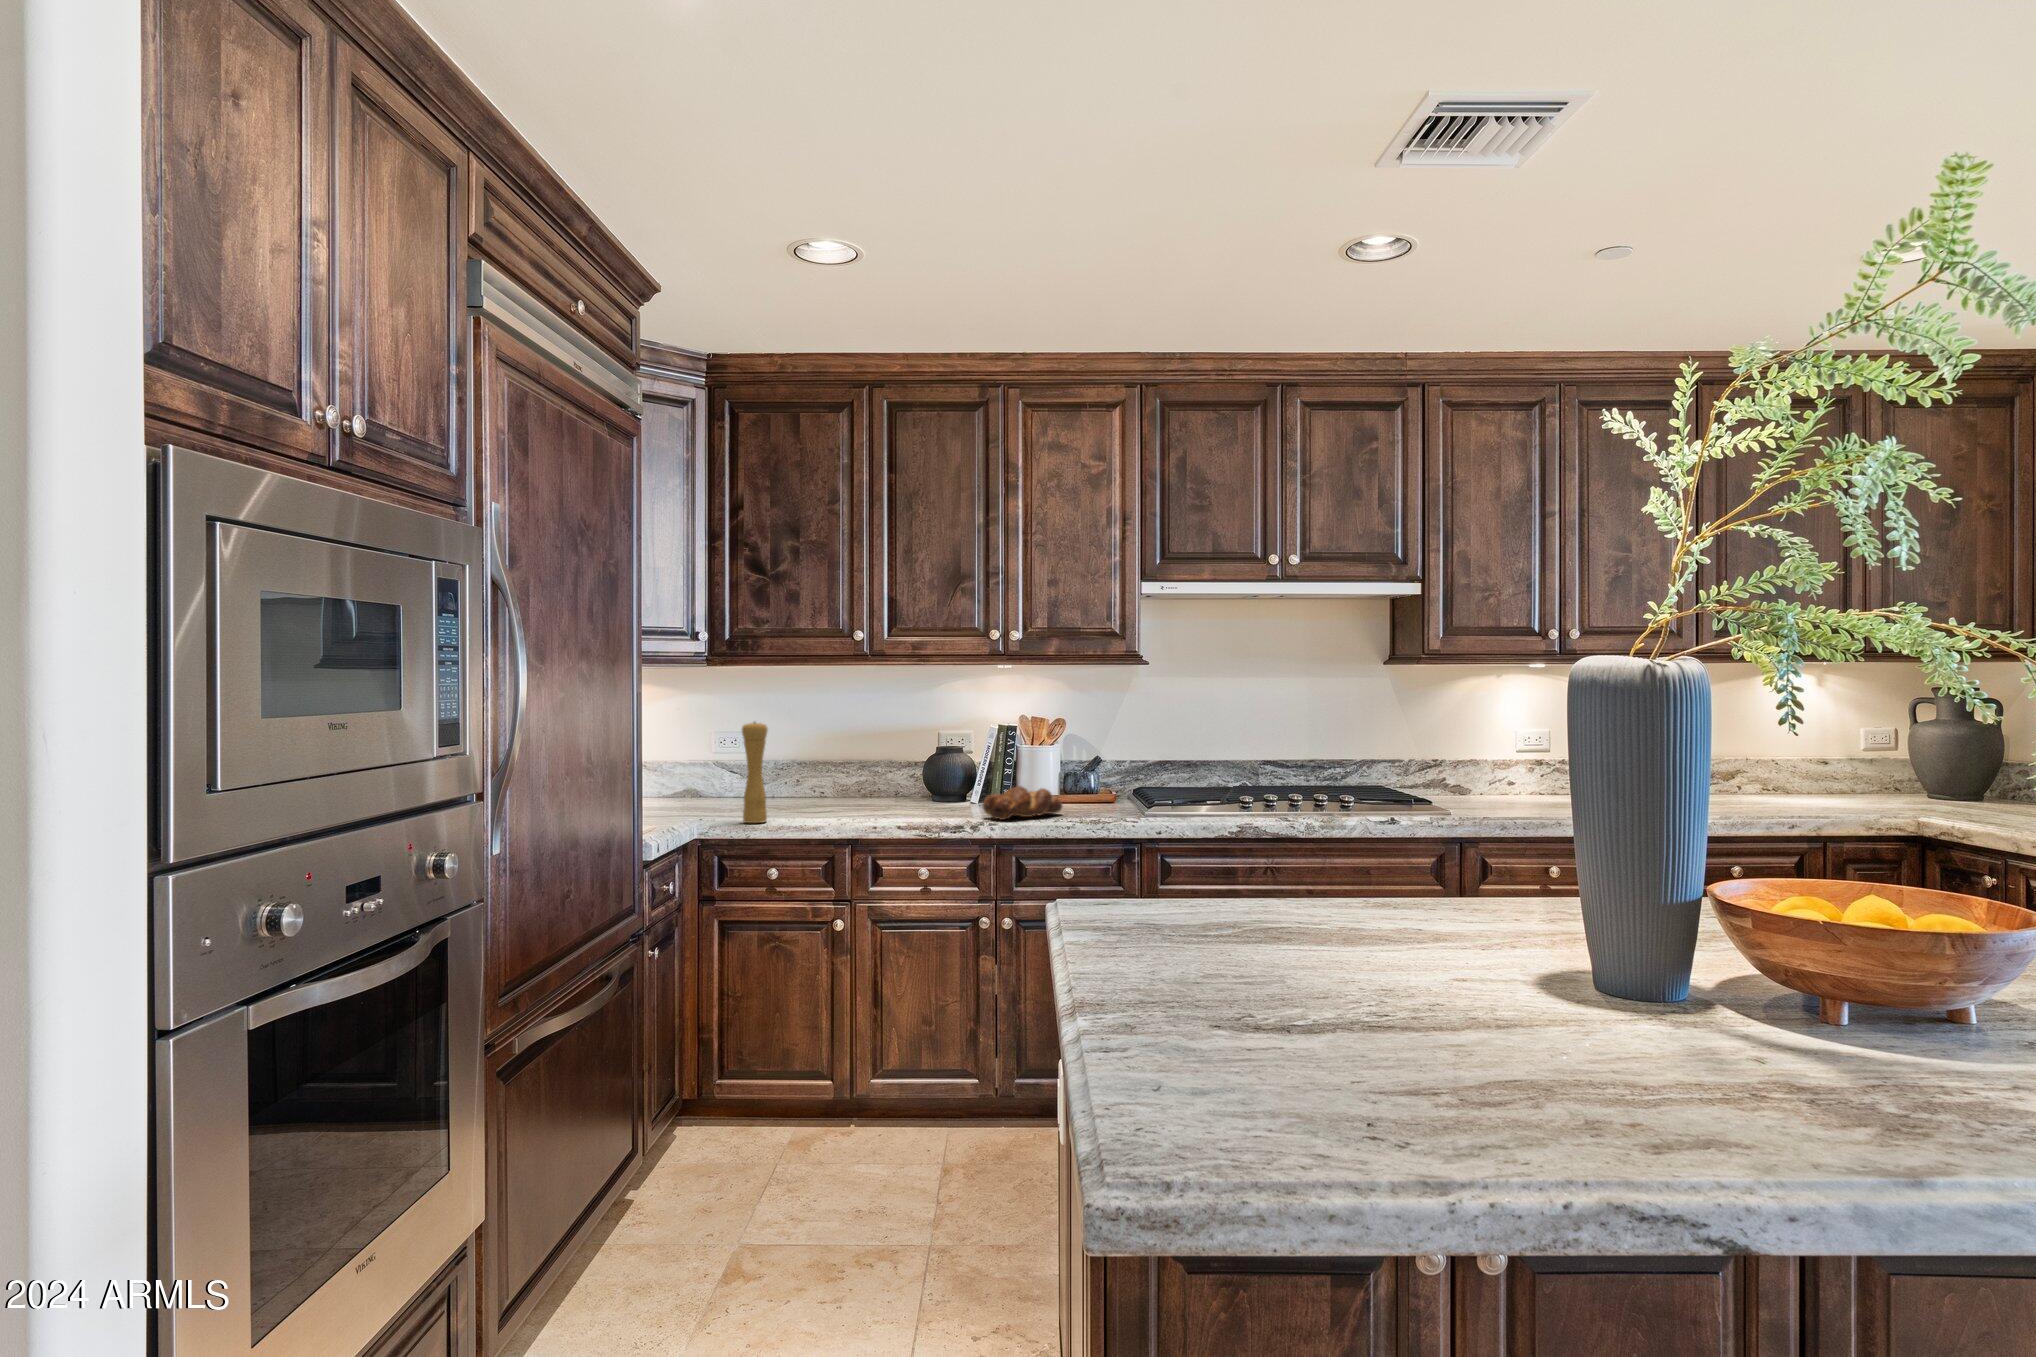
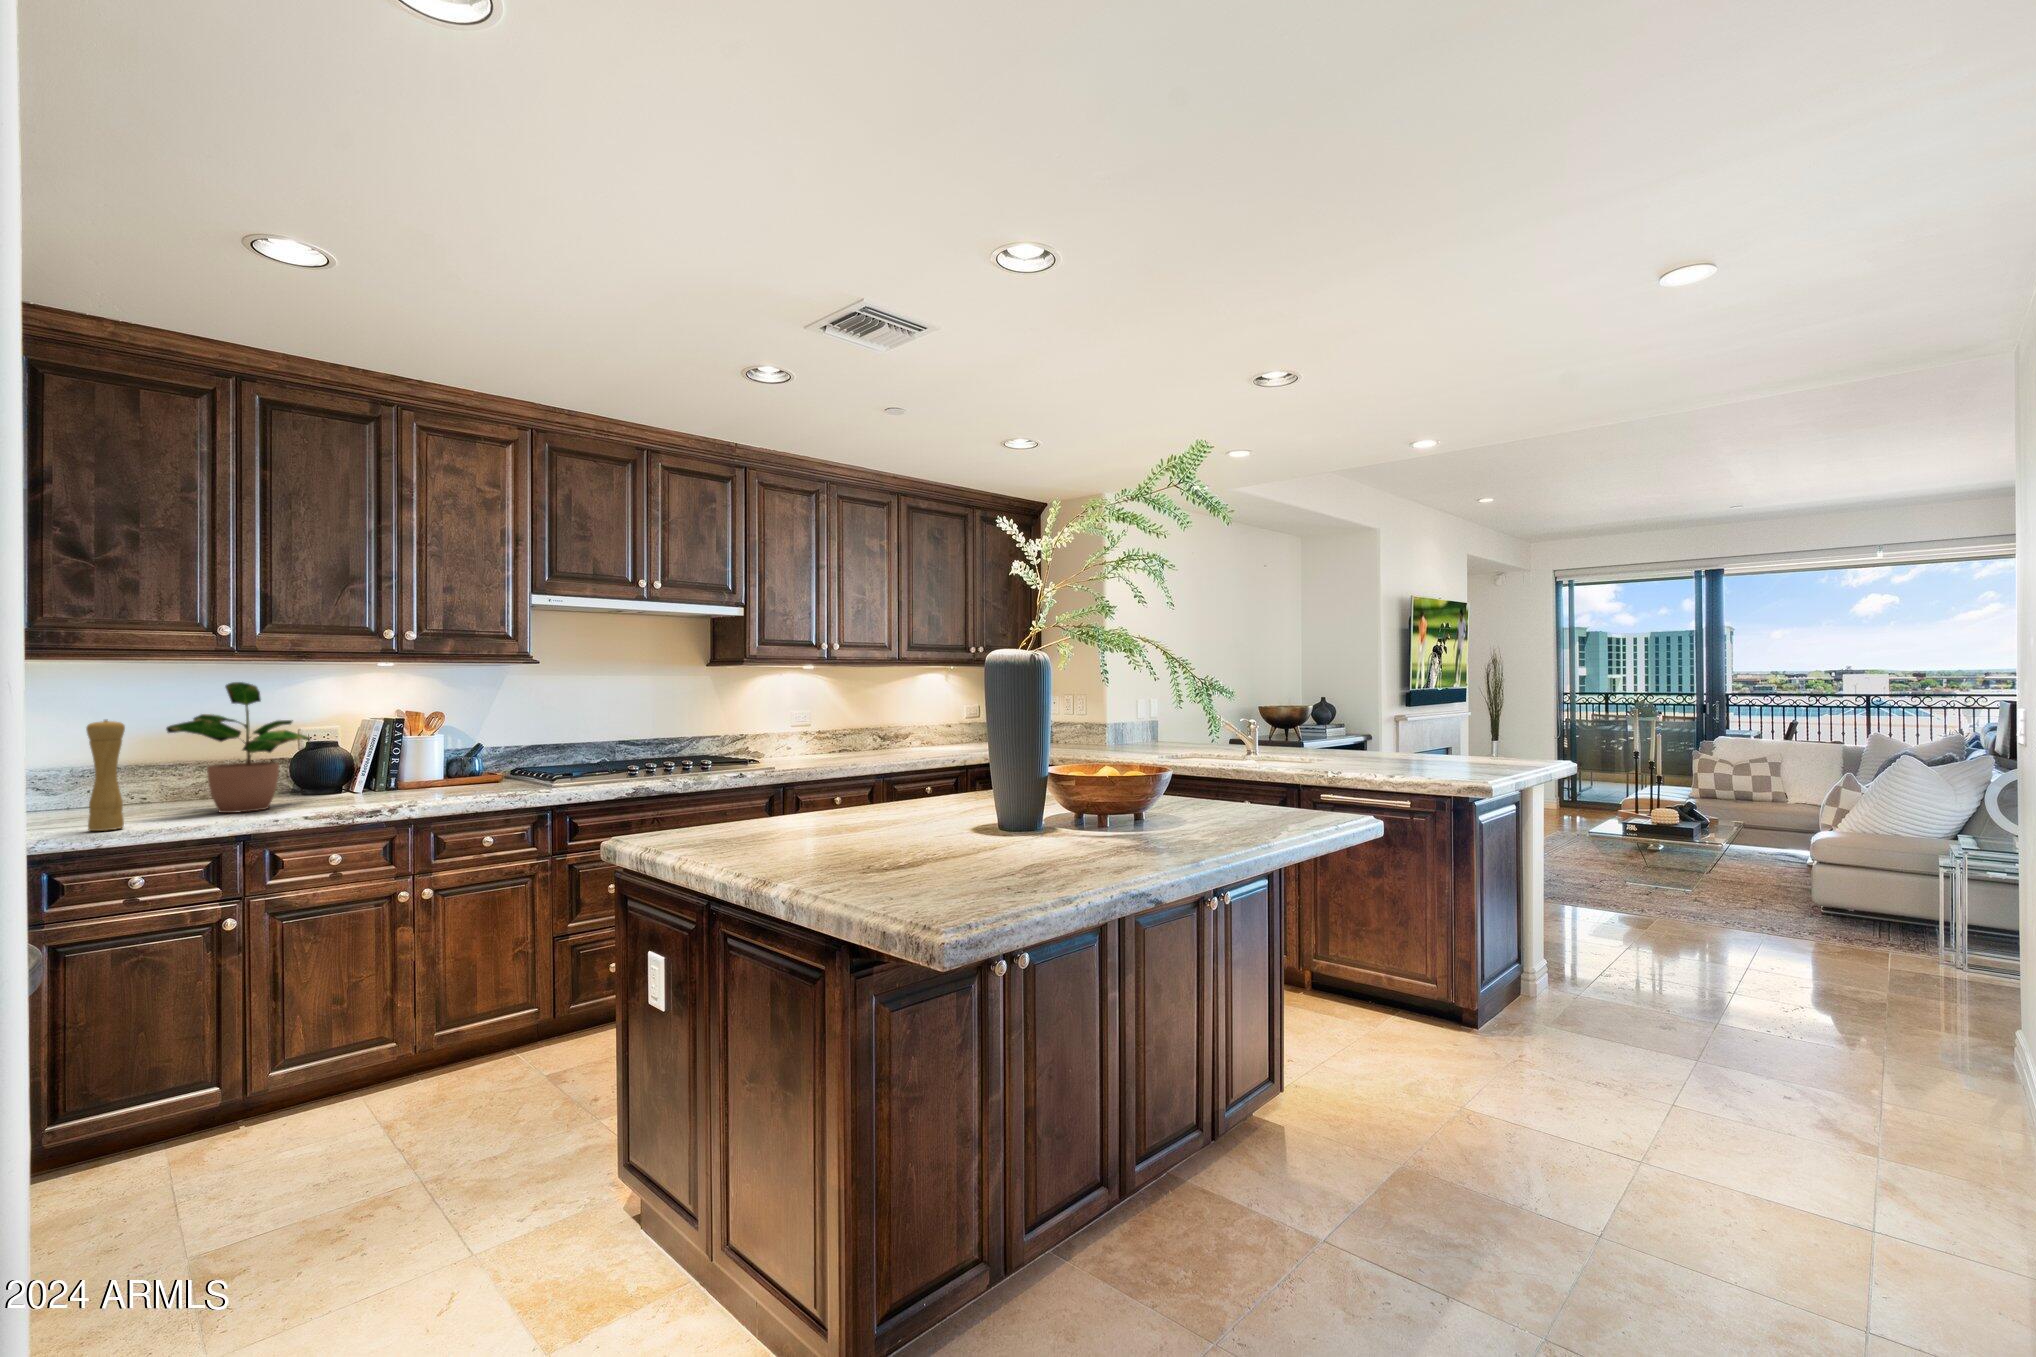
potted plant: none [806,687,926,815] -> present [166,682,310,813]
bread loaf: present [983,786,1062,820] -> none [394,771,473,801]

